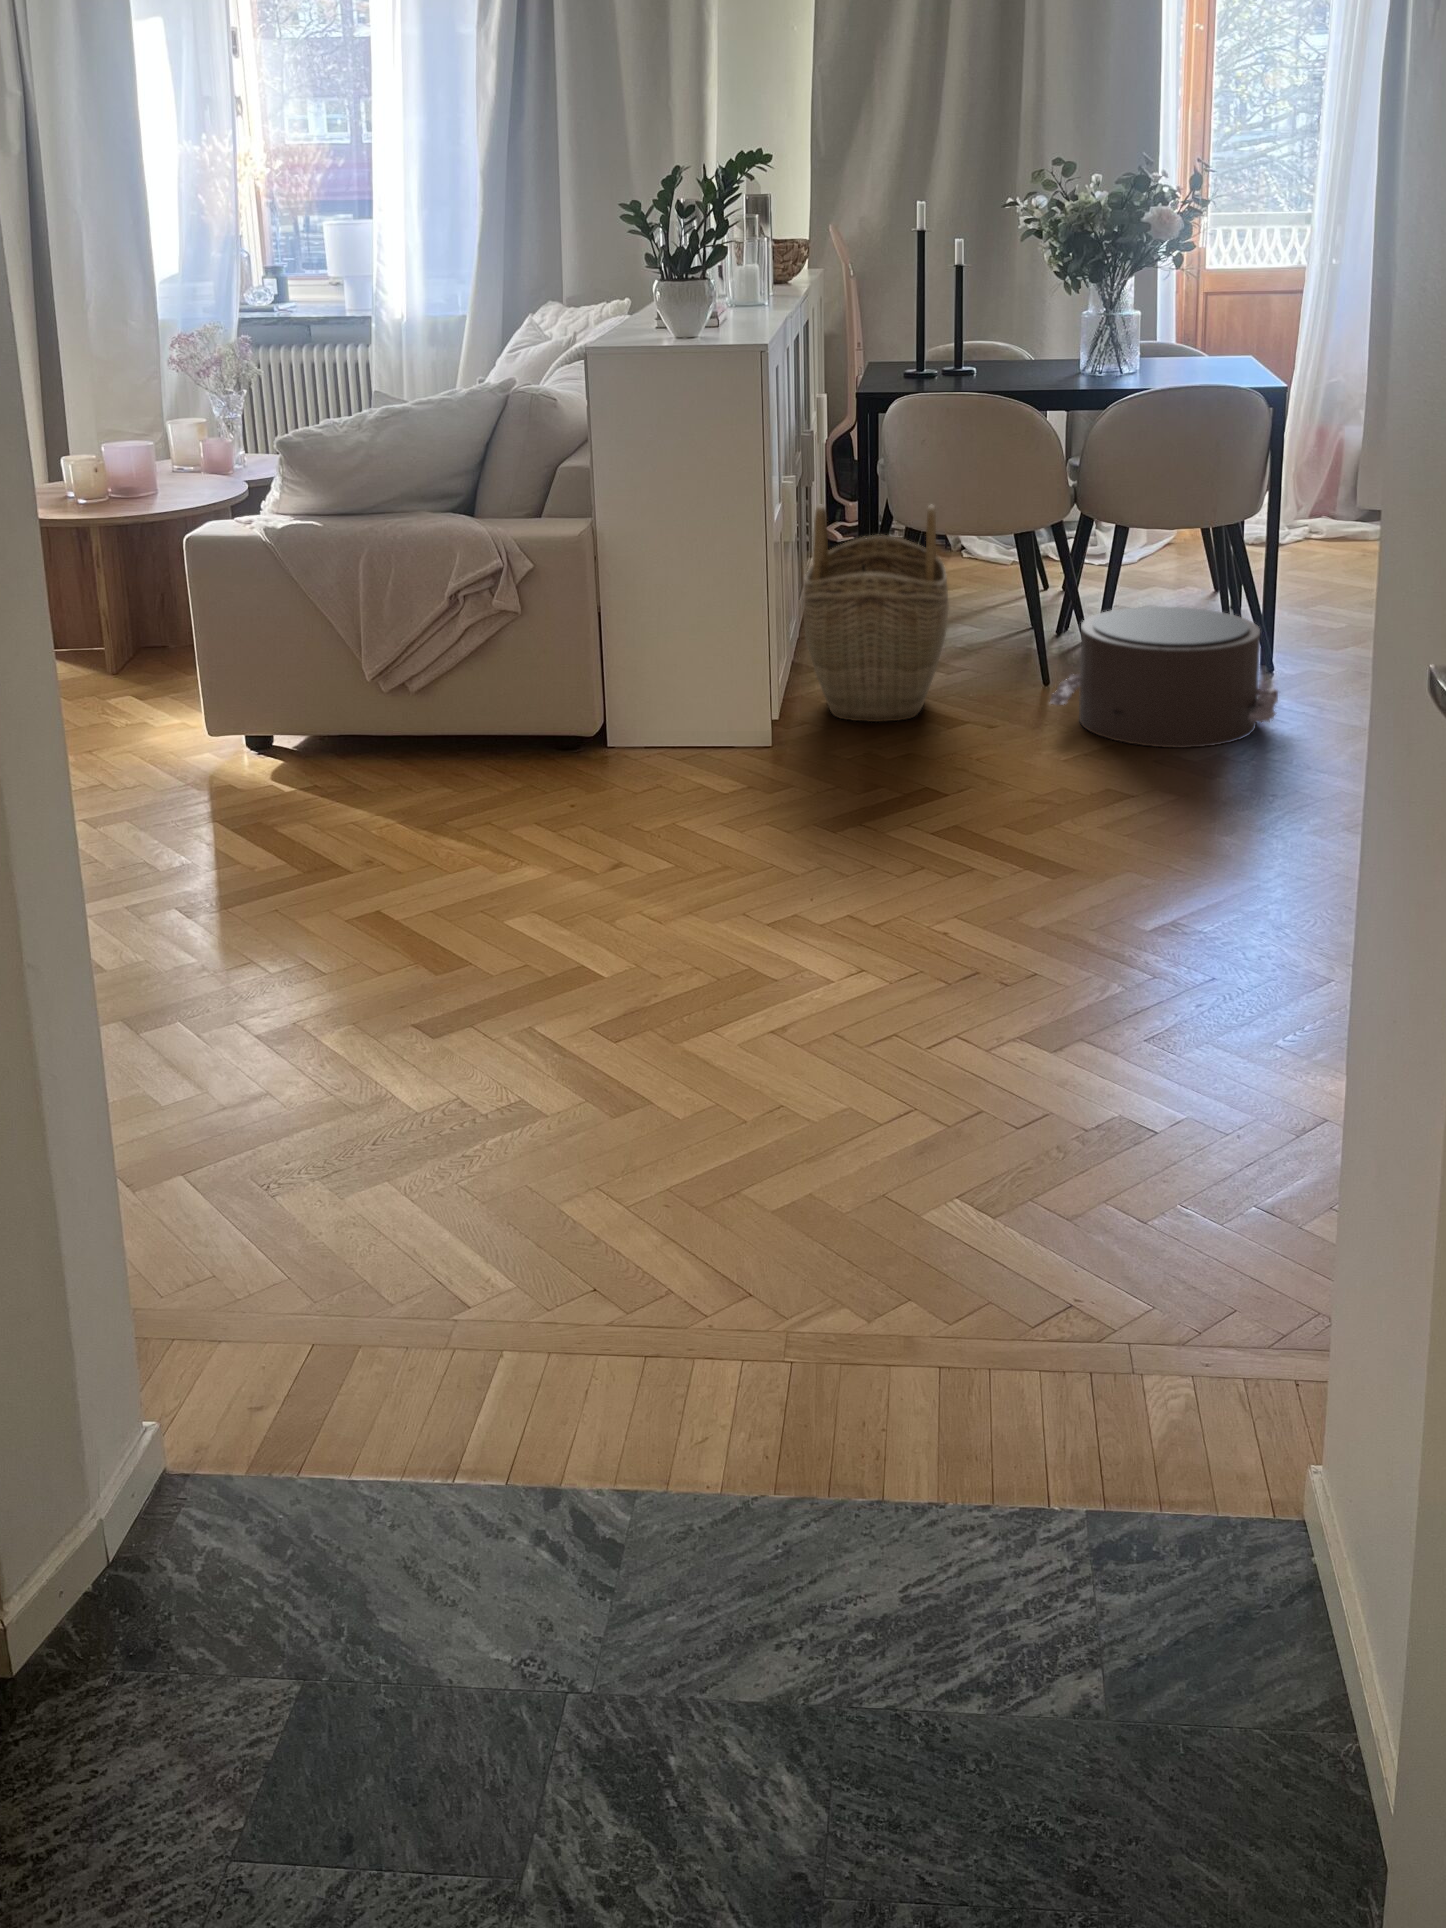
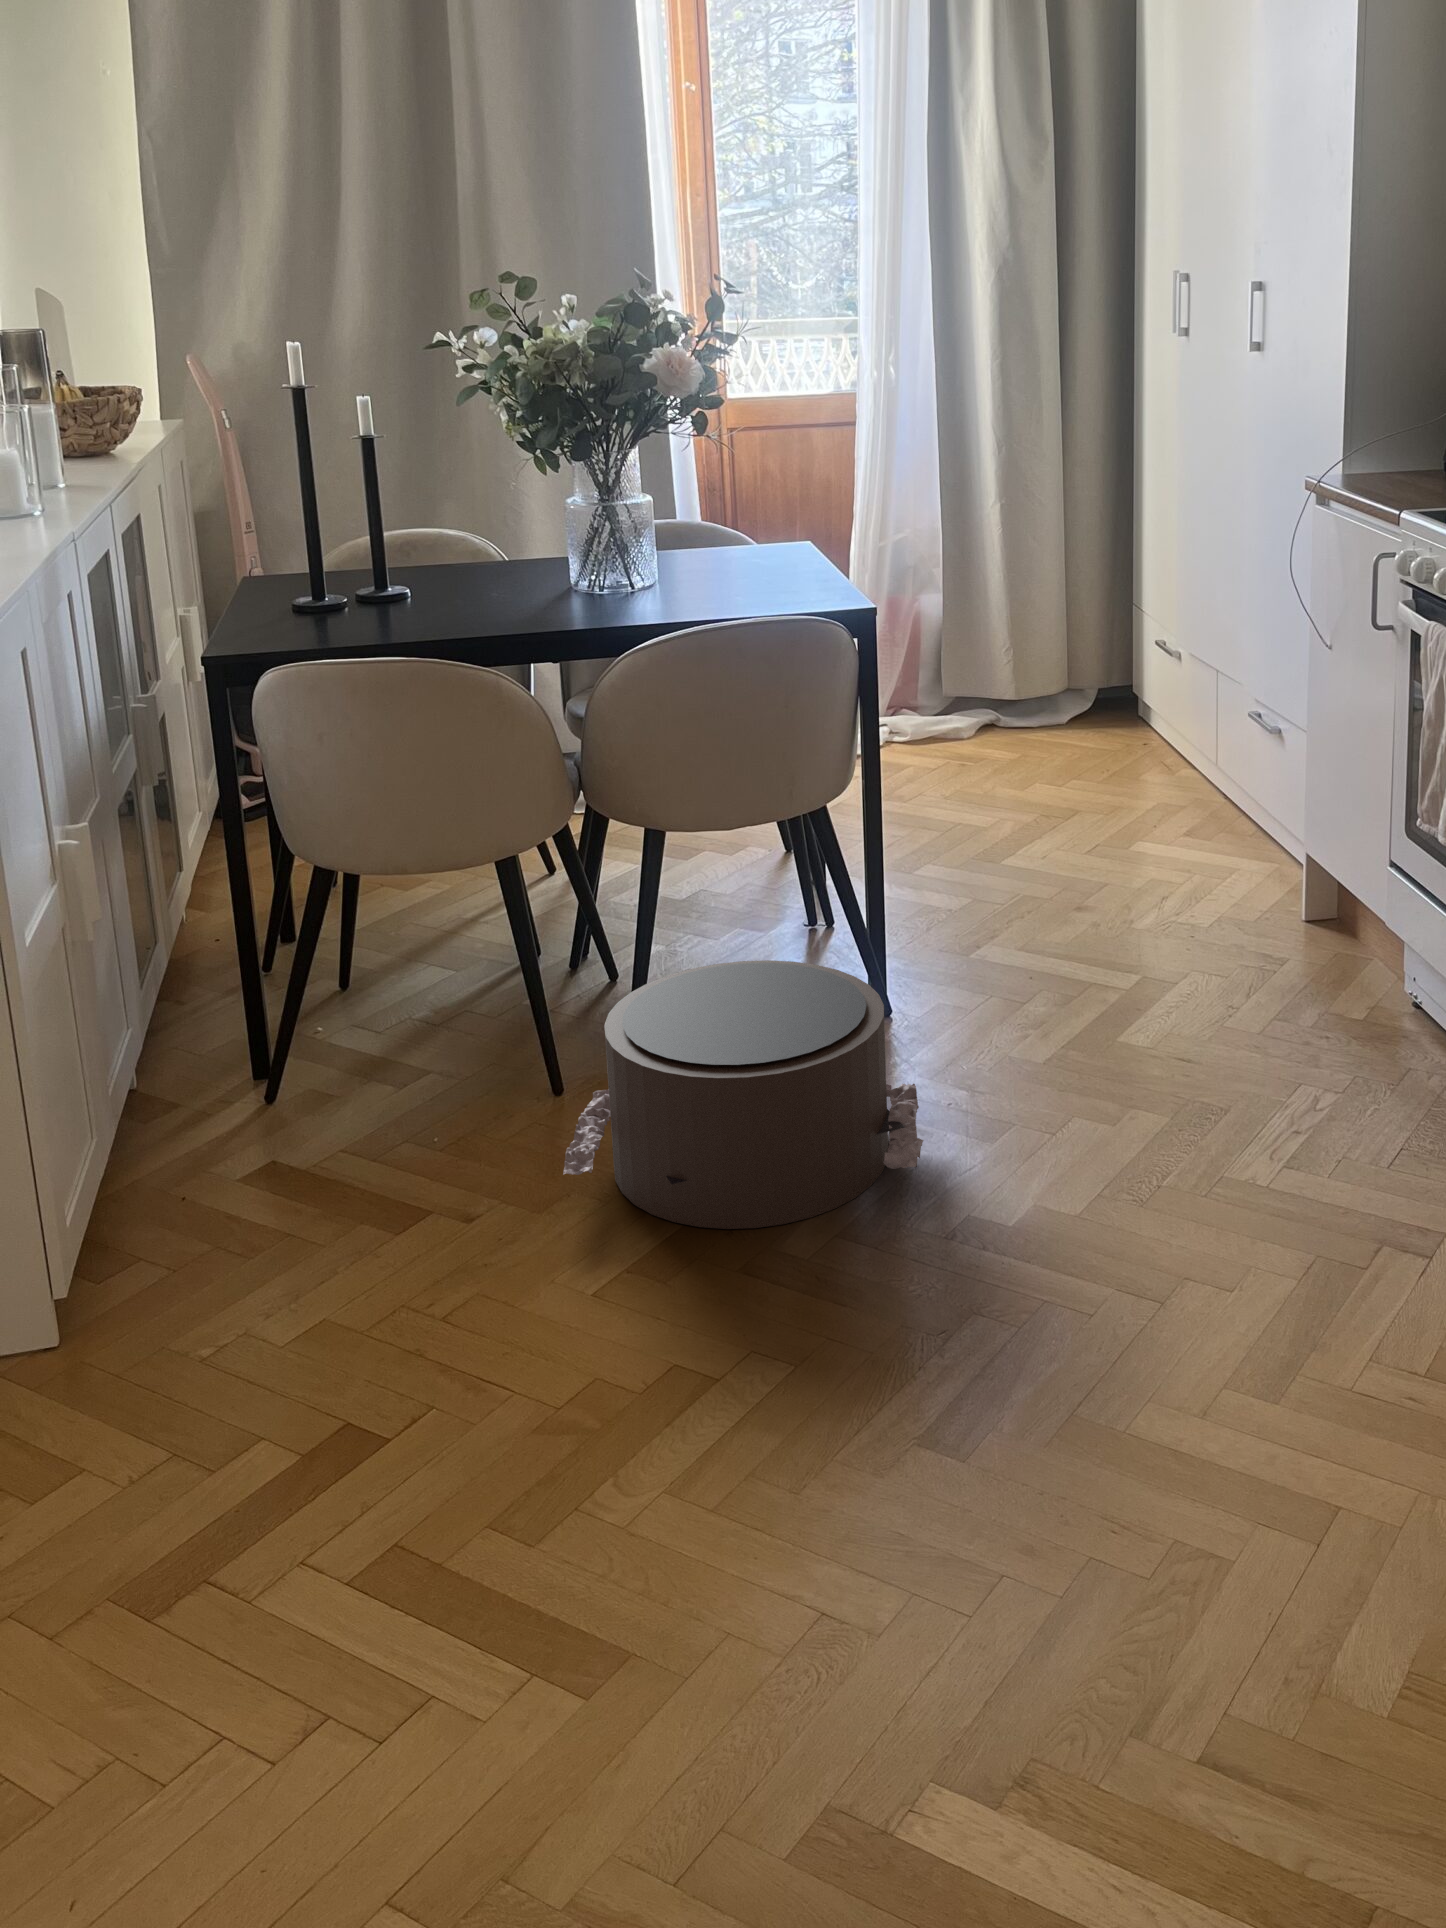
woven basket: present [803,505,949,722] -> none [118,853,383,1239]

